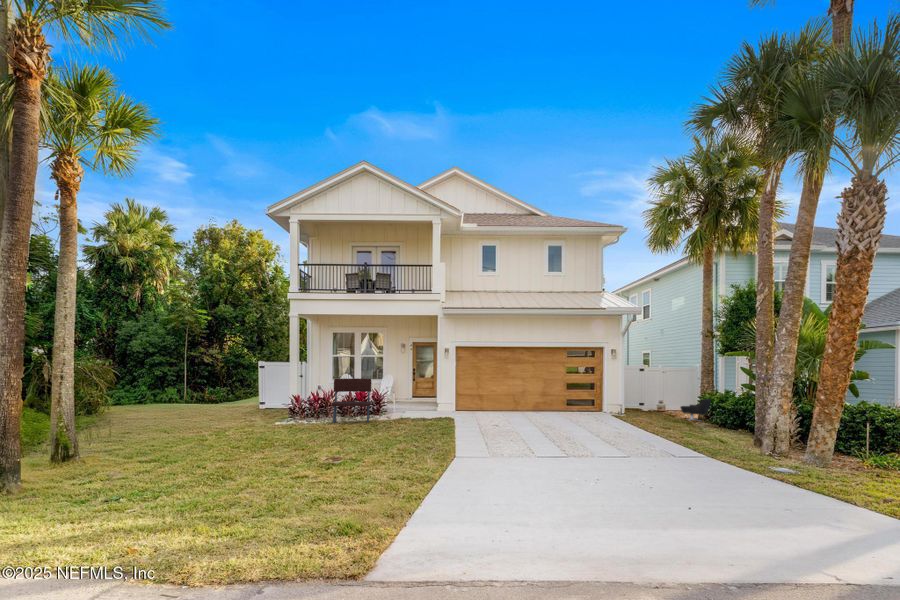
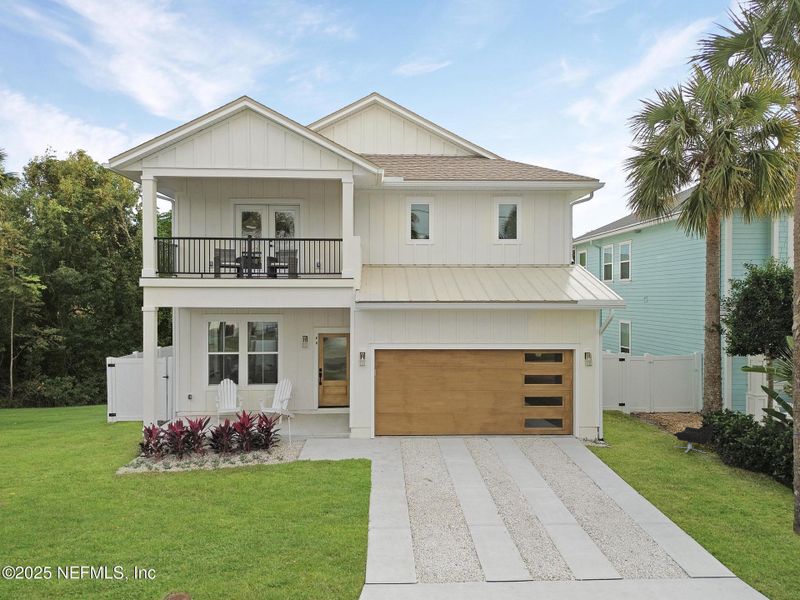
bench: present [332,378,371,423] -> none [193,405,253,473]

